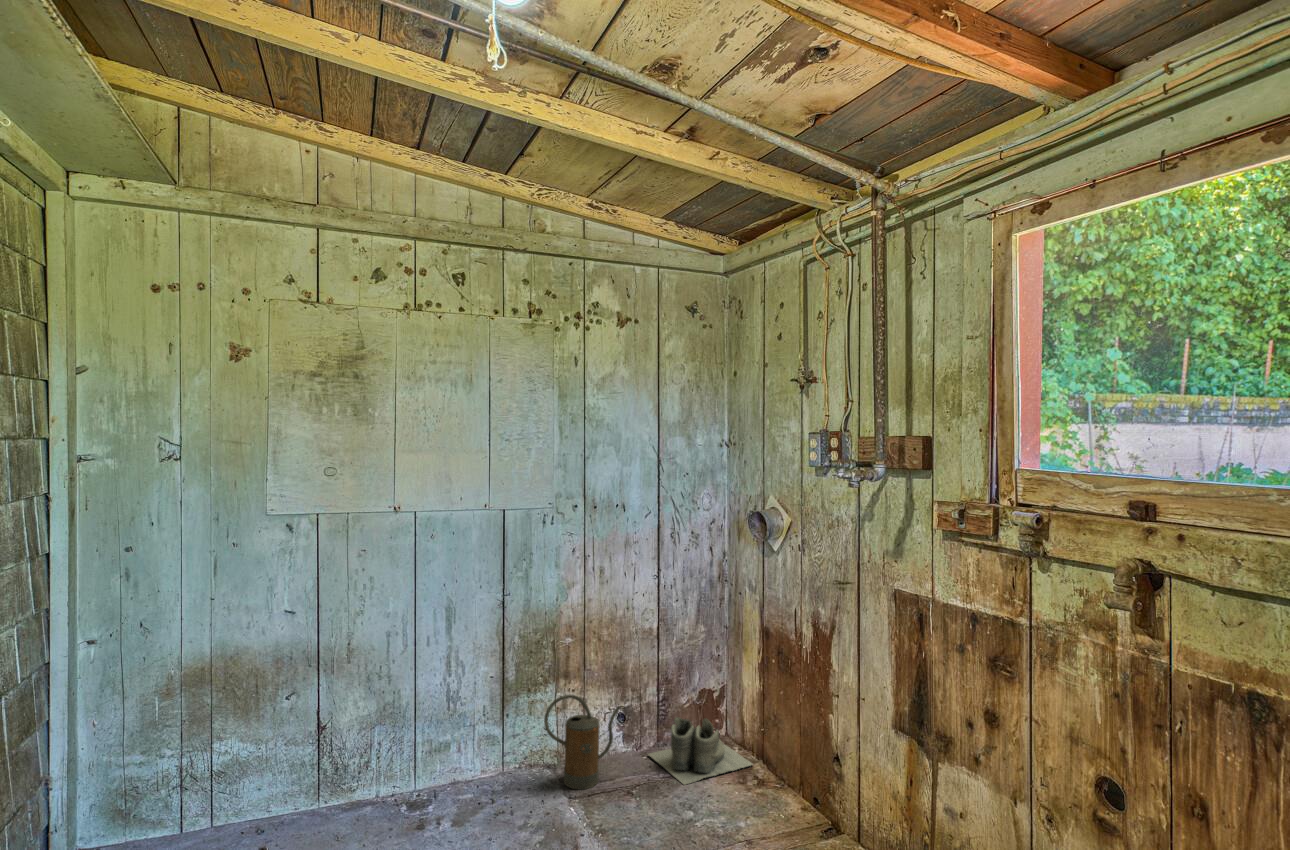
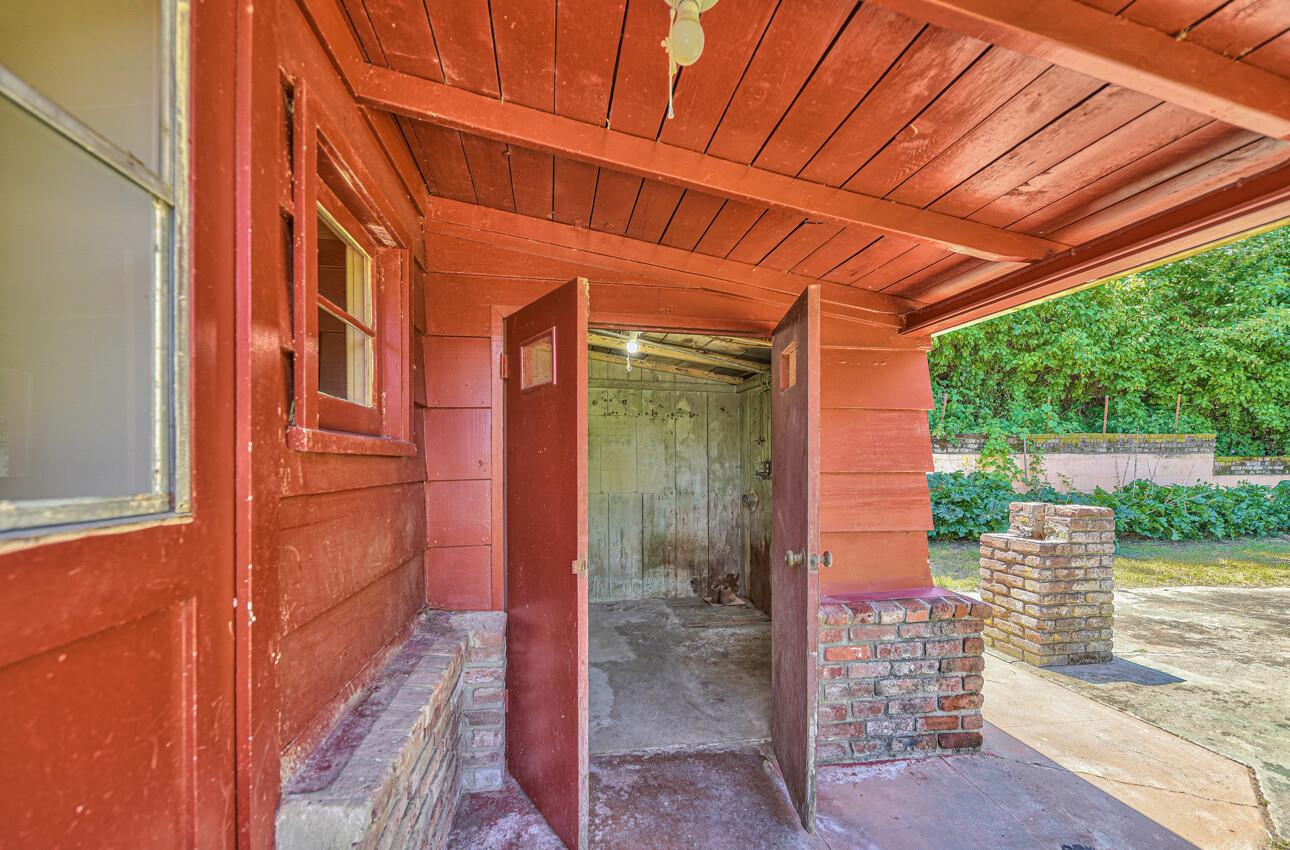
watering can: present [544,694,620,789] -> none [658,567,689,605]

